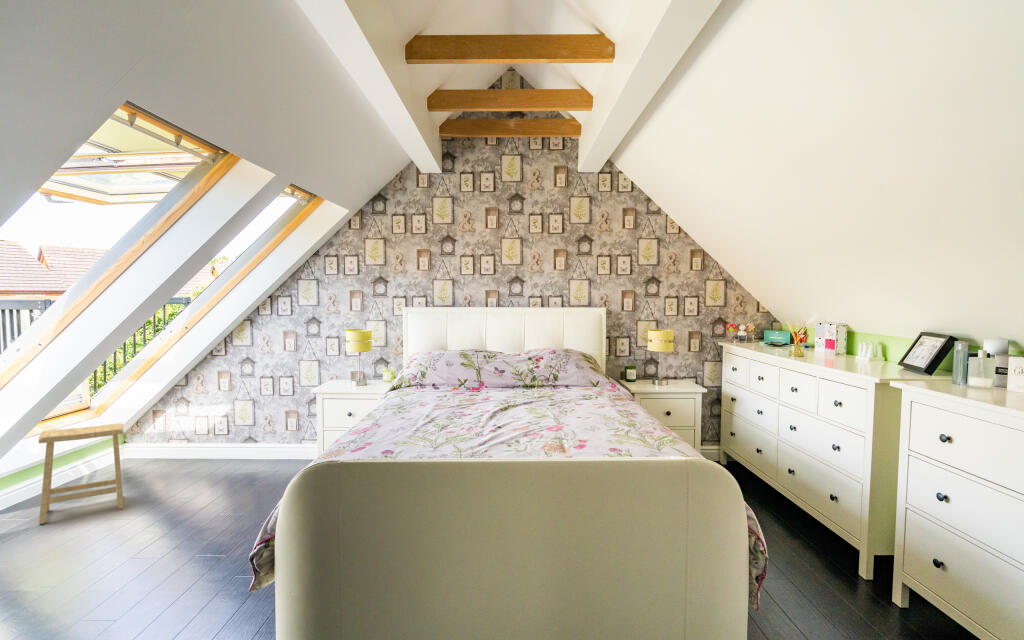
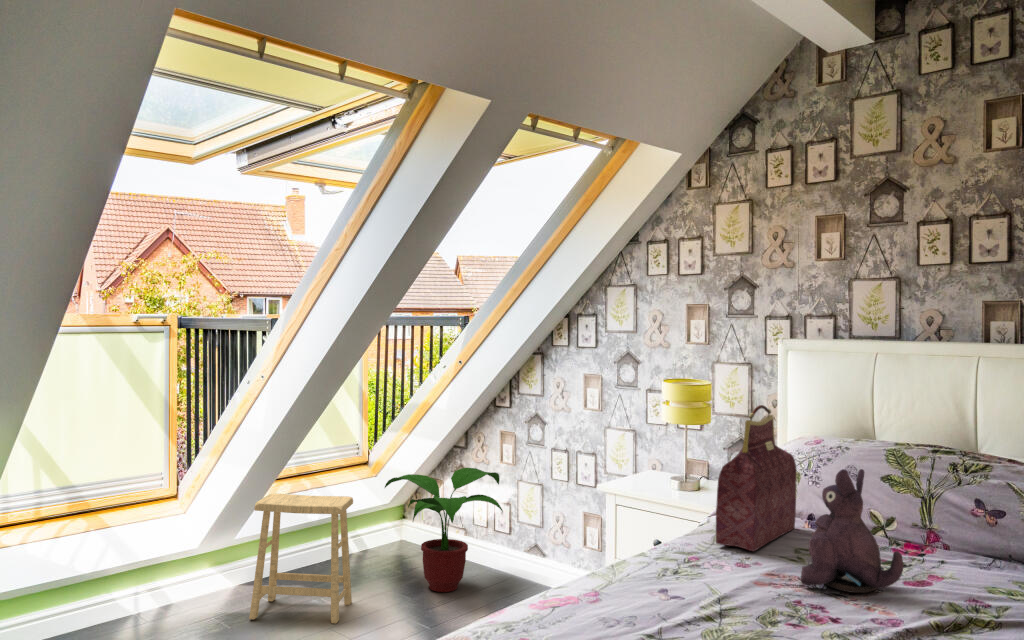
handbag: none [404,337,428,399] -> present [716,405,797,551]
plush toy: none [449,357,484,404] -> present [800,469,904,593]
potted plant: none [131,396,233,477] -> present [385,468,503,592]

